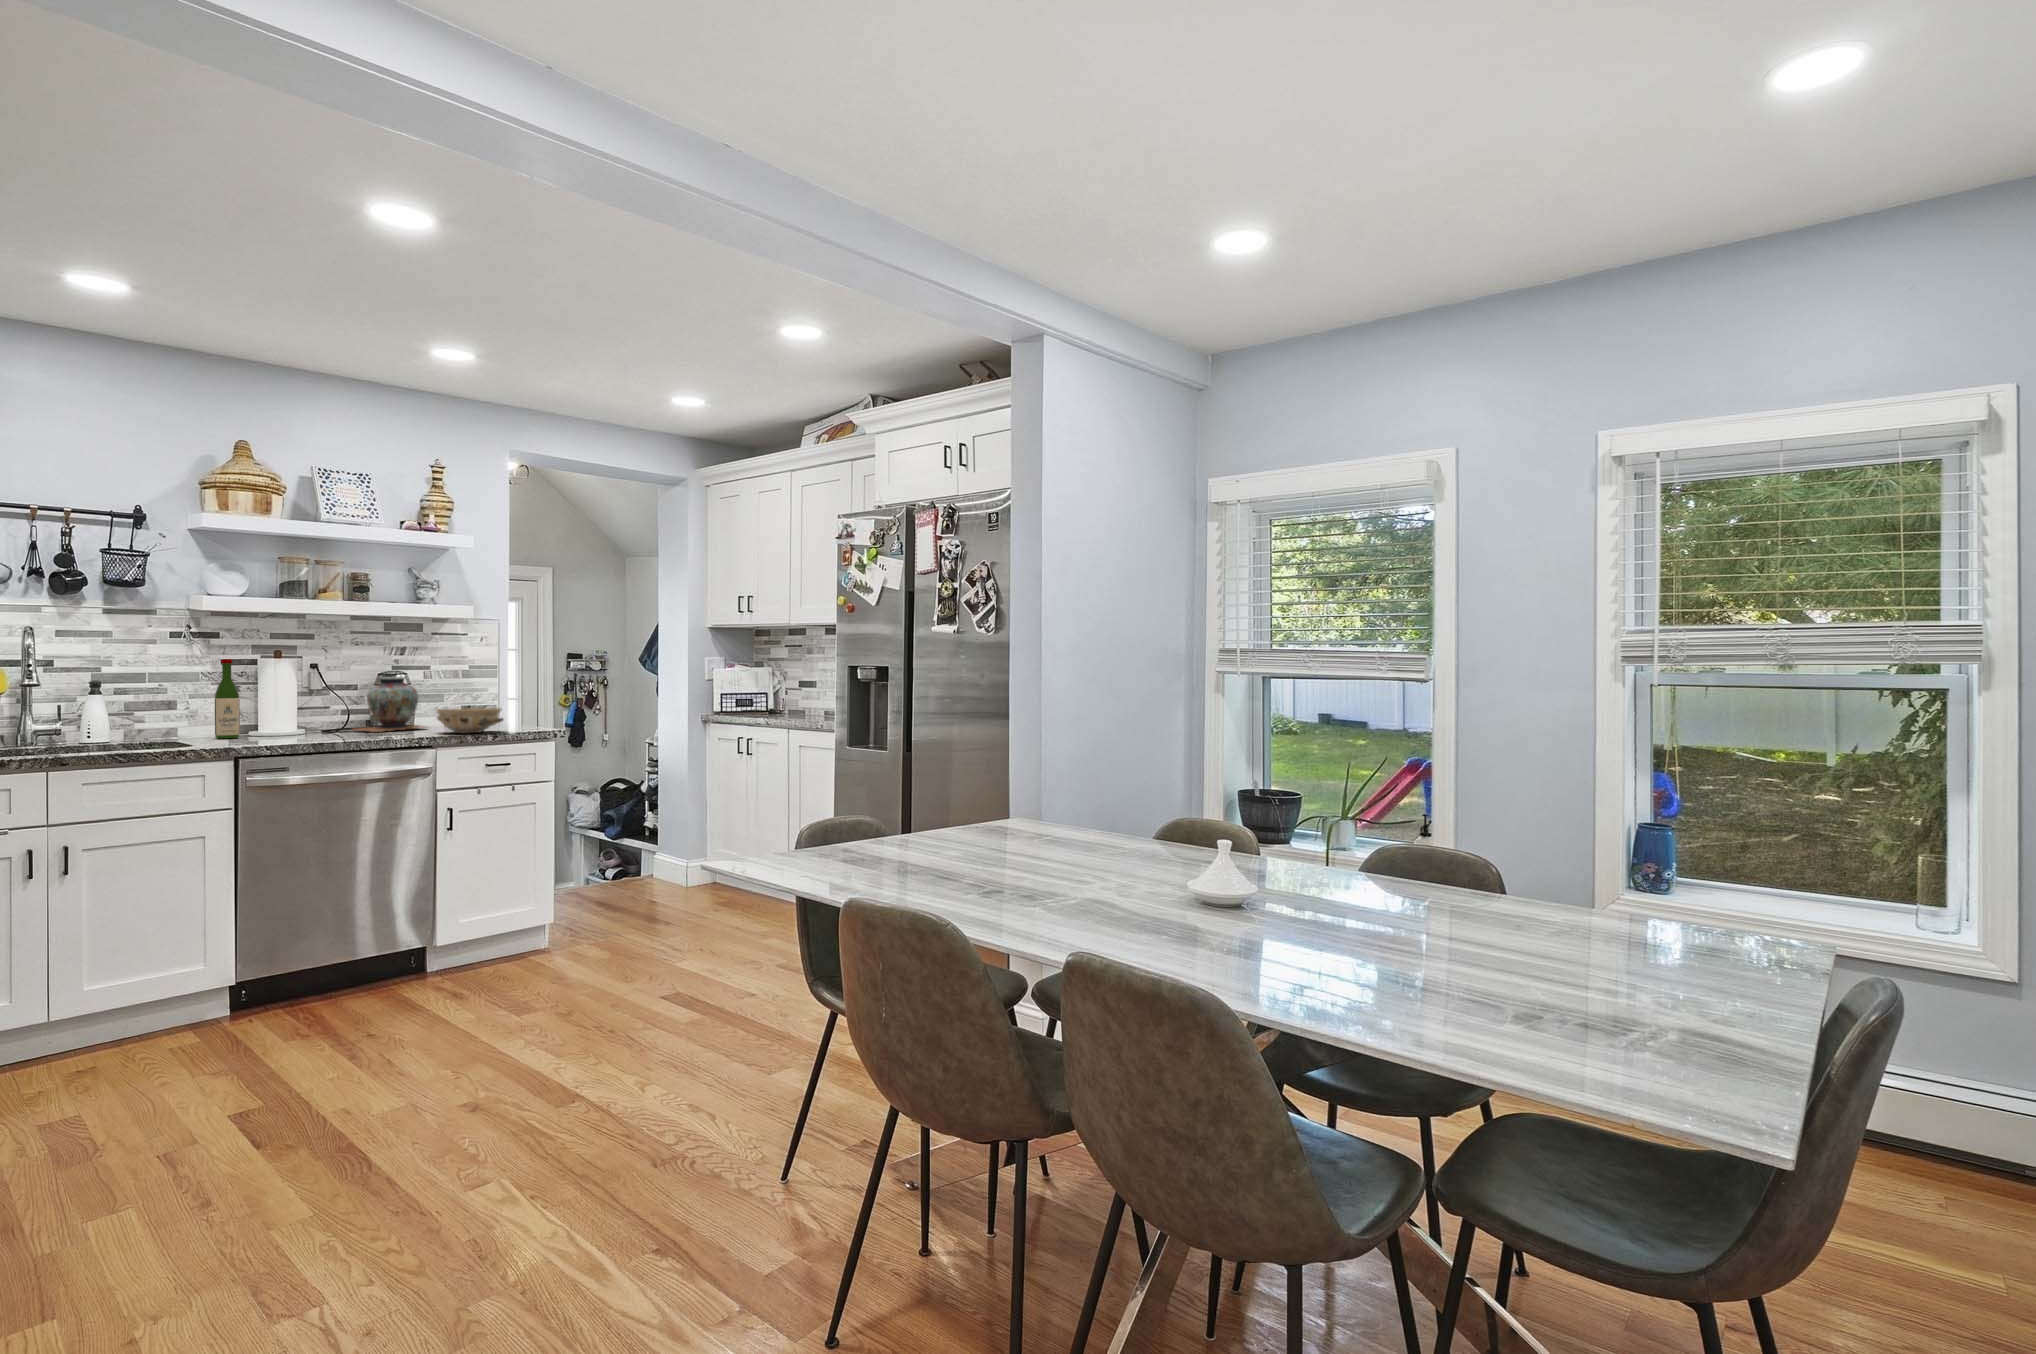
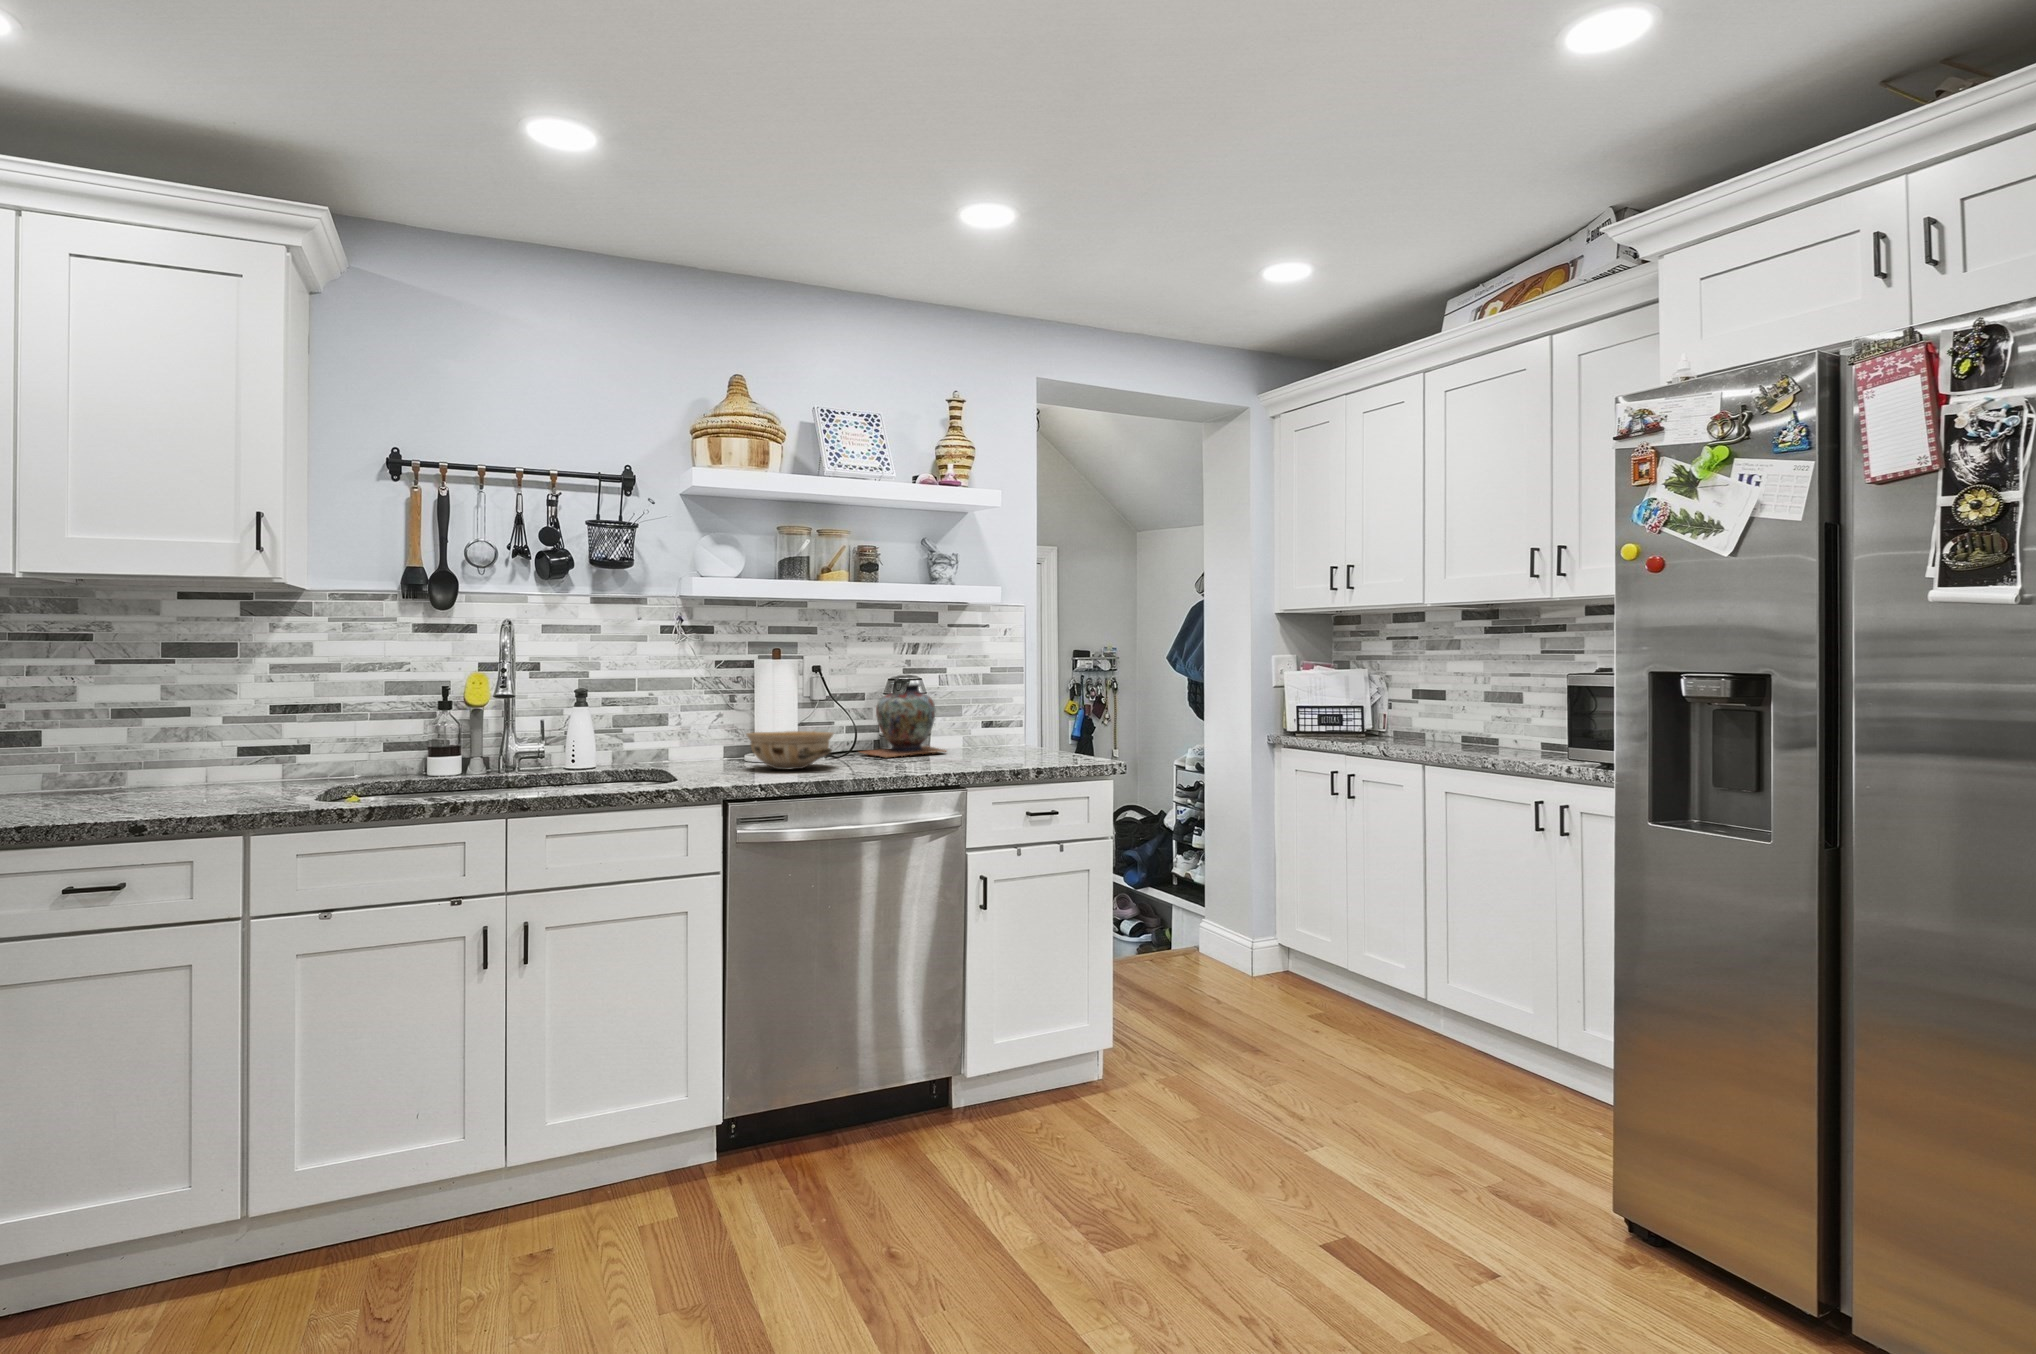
wine bottle: present [215,659,240,739] -> none [707,660,734,764]
ceramic bowl: present [437,708,504,733] -> present [747,731,833,770]

